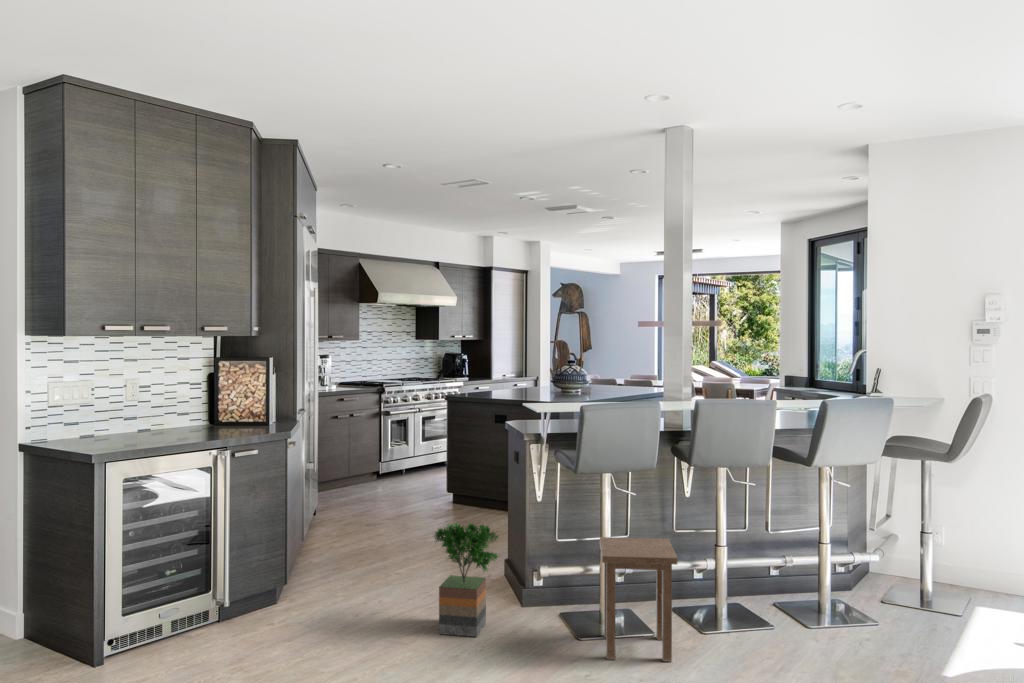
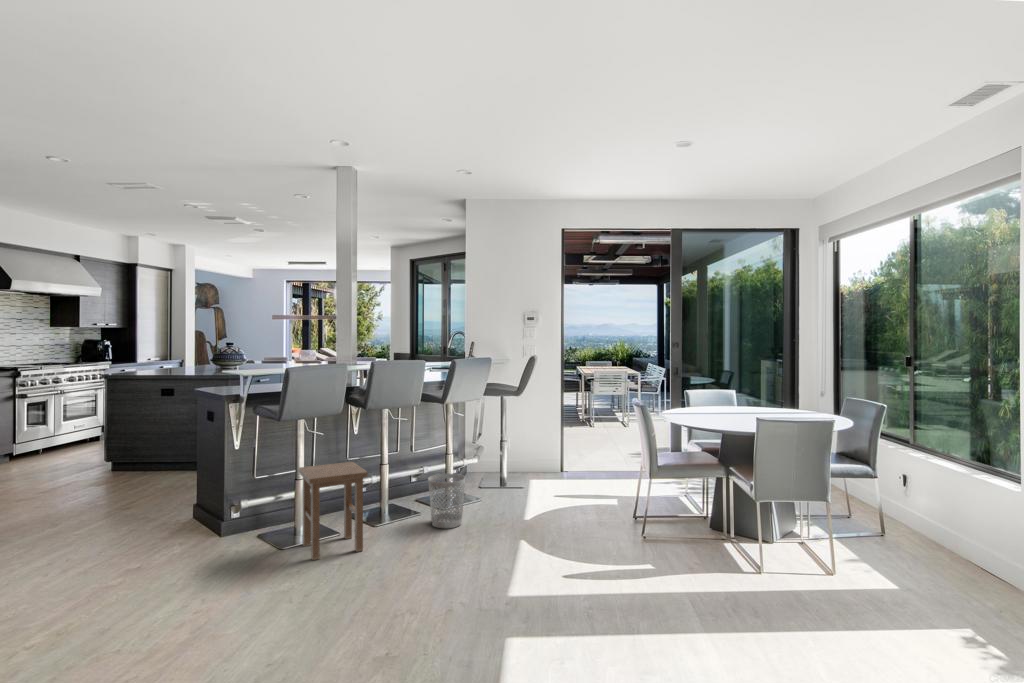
potted tree: present [435,523,498,637] -> none [135,470,210,575]
wastebasket: none [776,573,834,657] -> present [428,474,465,528]

